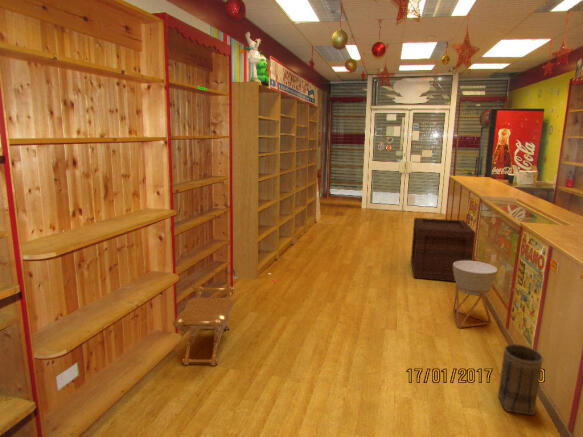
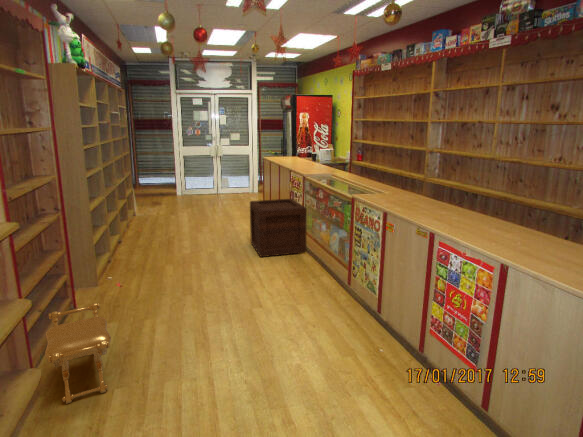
planter: present [453,261,498,328] -> none [302,233,337,292]
basket: present [498,344,543,415] -> none [362,293,391,345]

